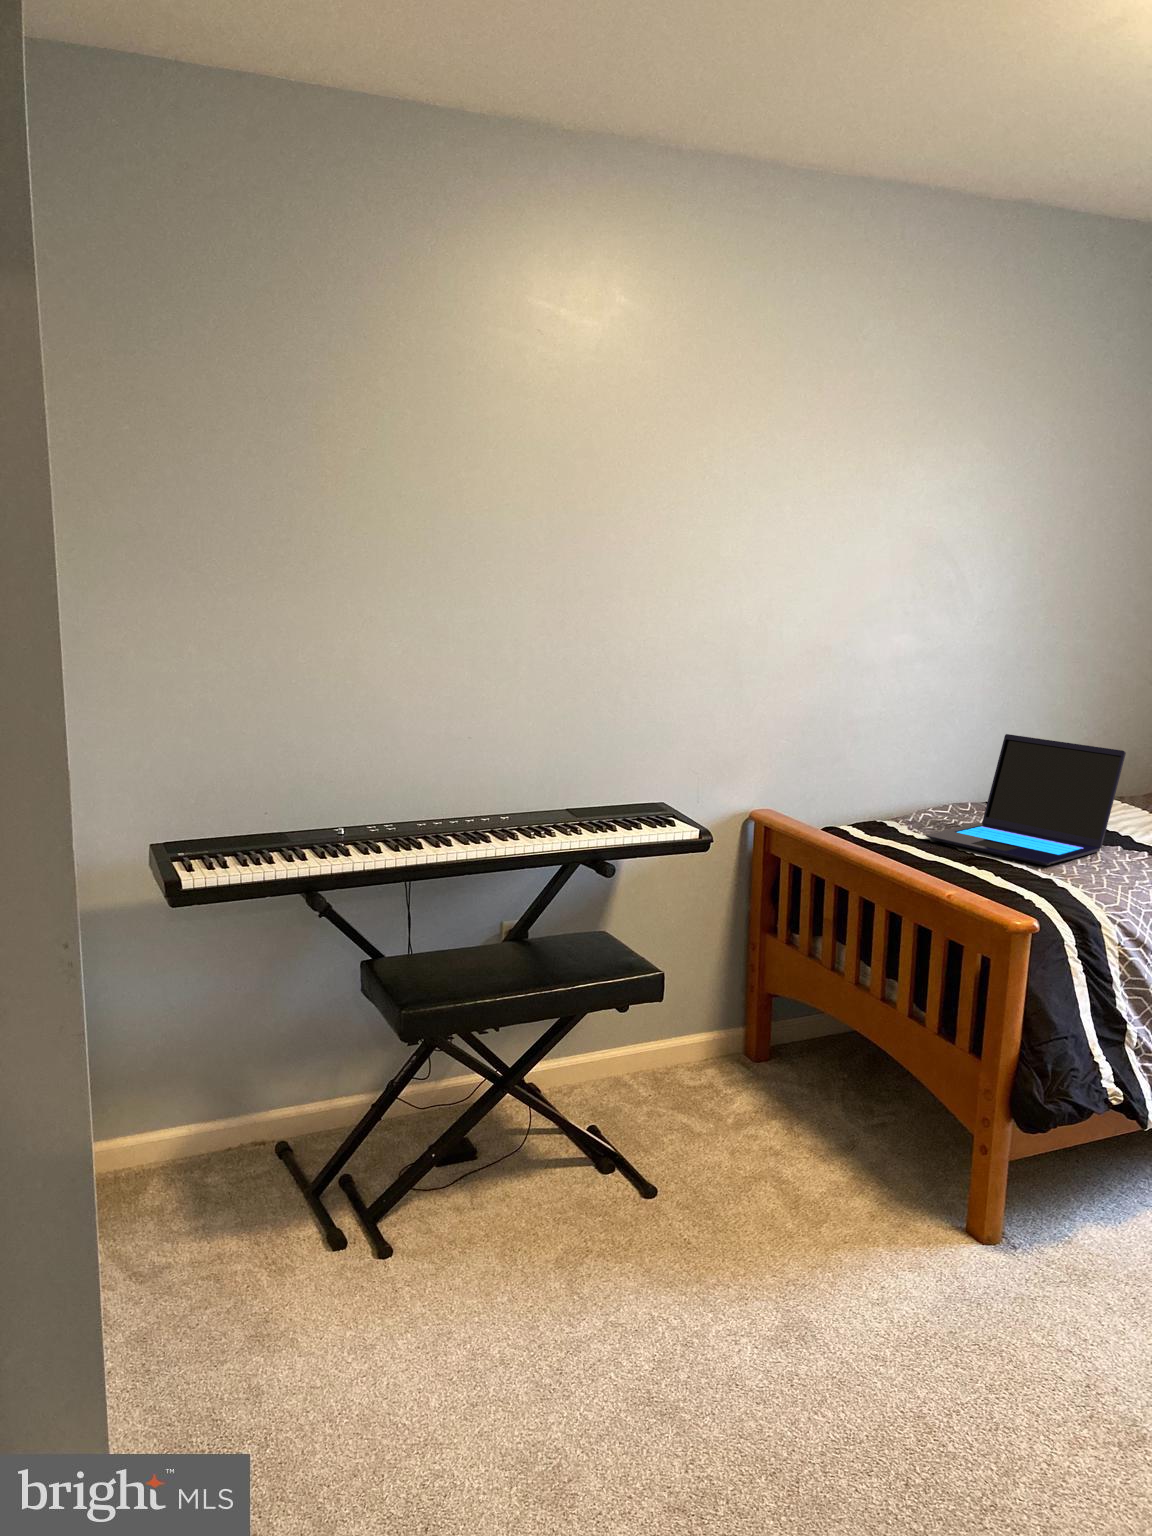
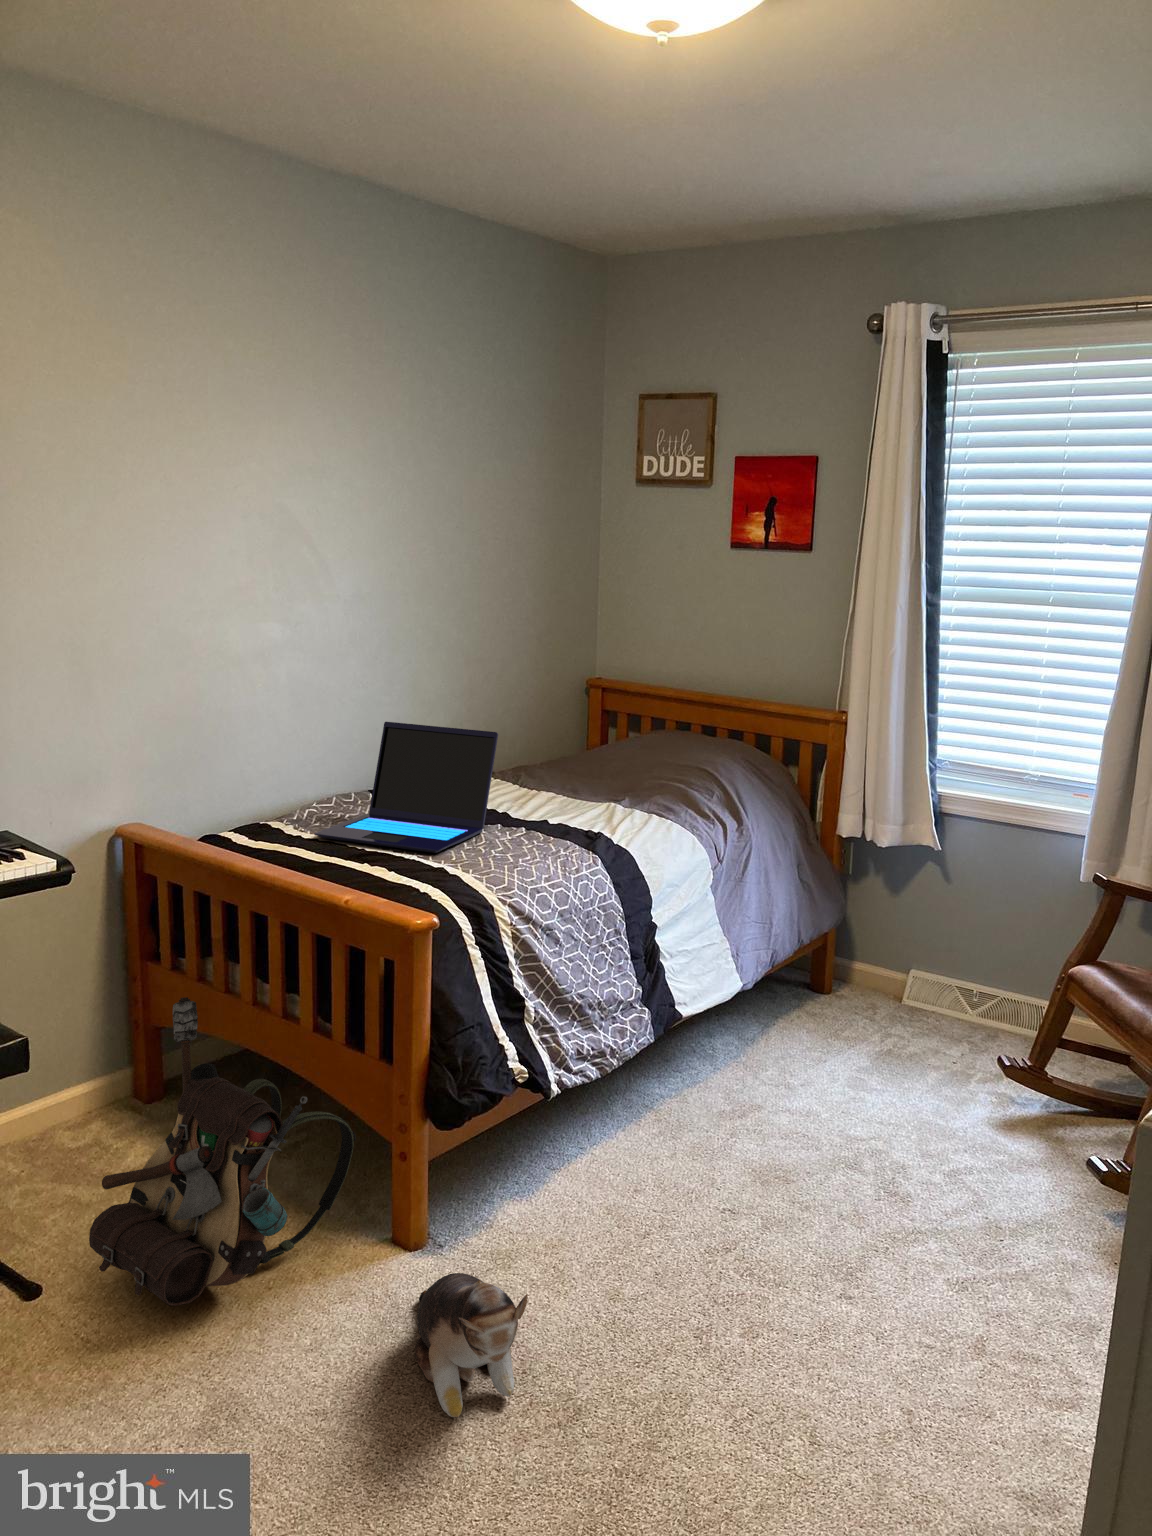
backpack: none [698,964,938,1231] -> present [89,997,356,1306]
plush toy: none [976,1267,1094,1404] -> present [415,1273,528,1417]

